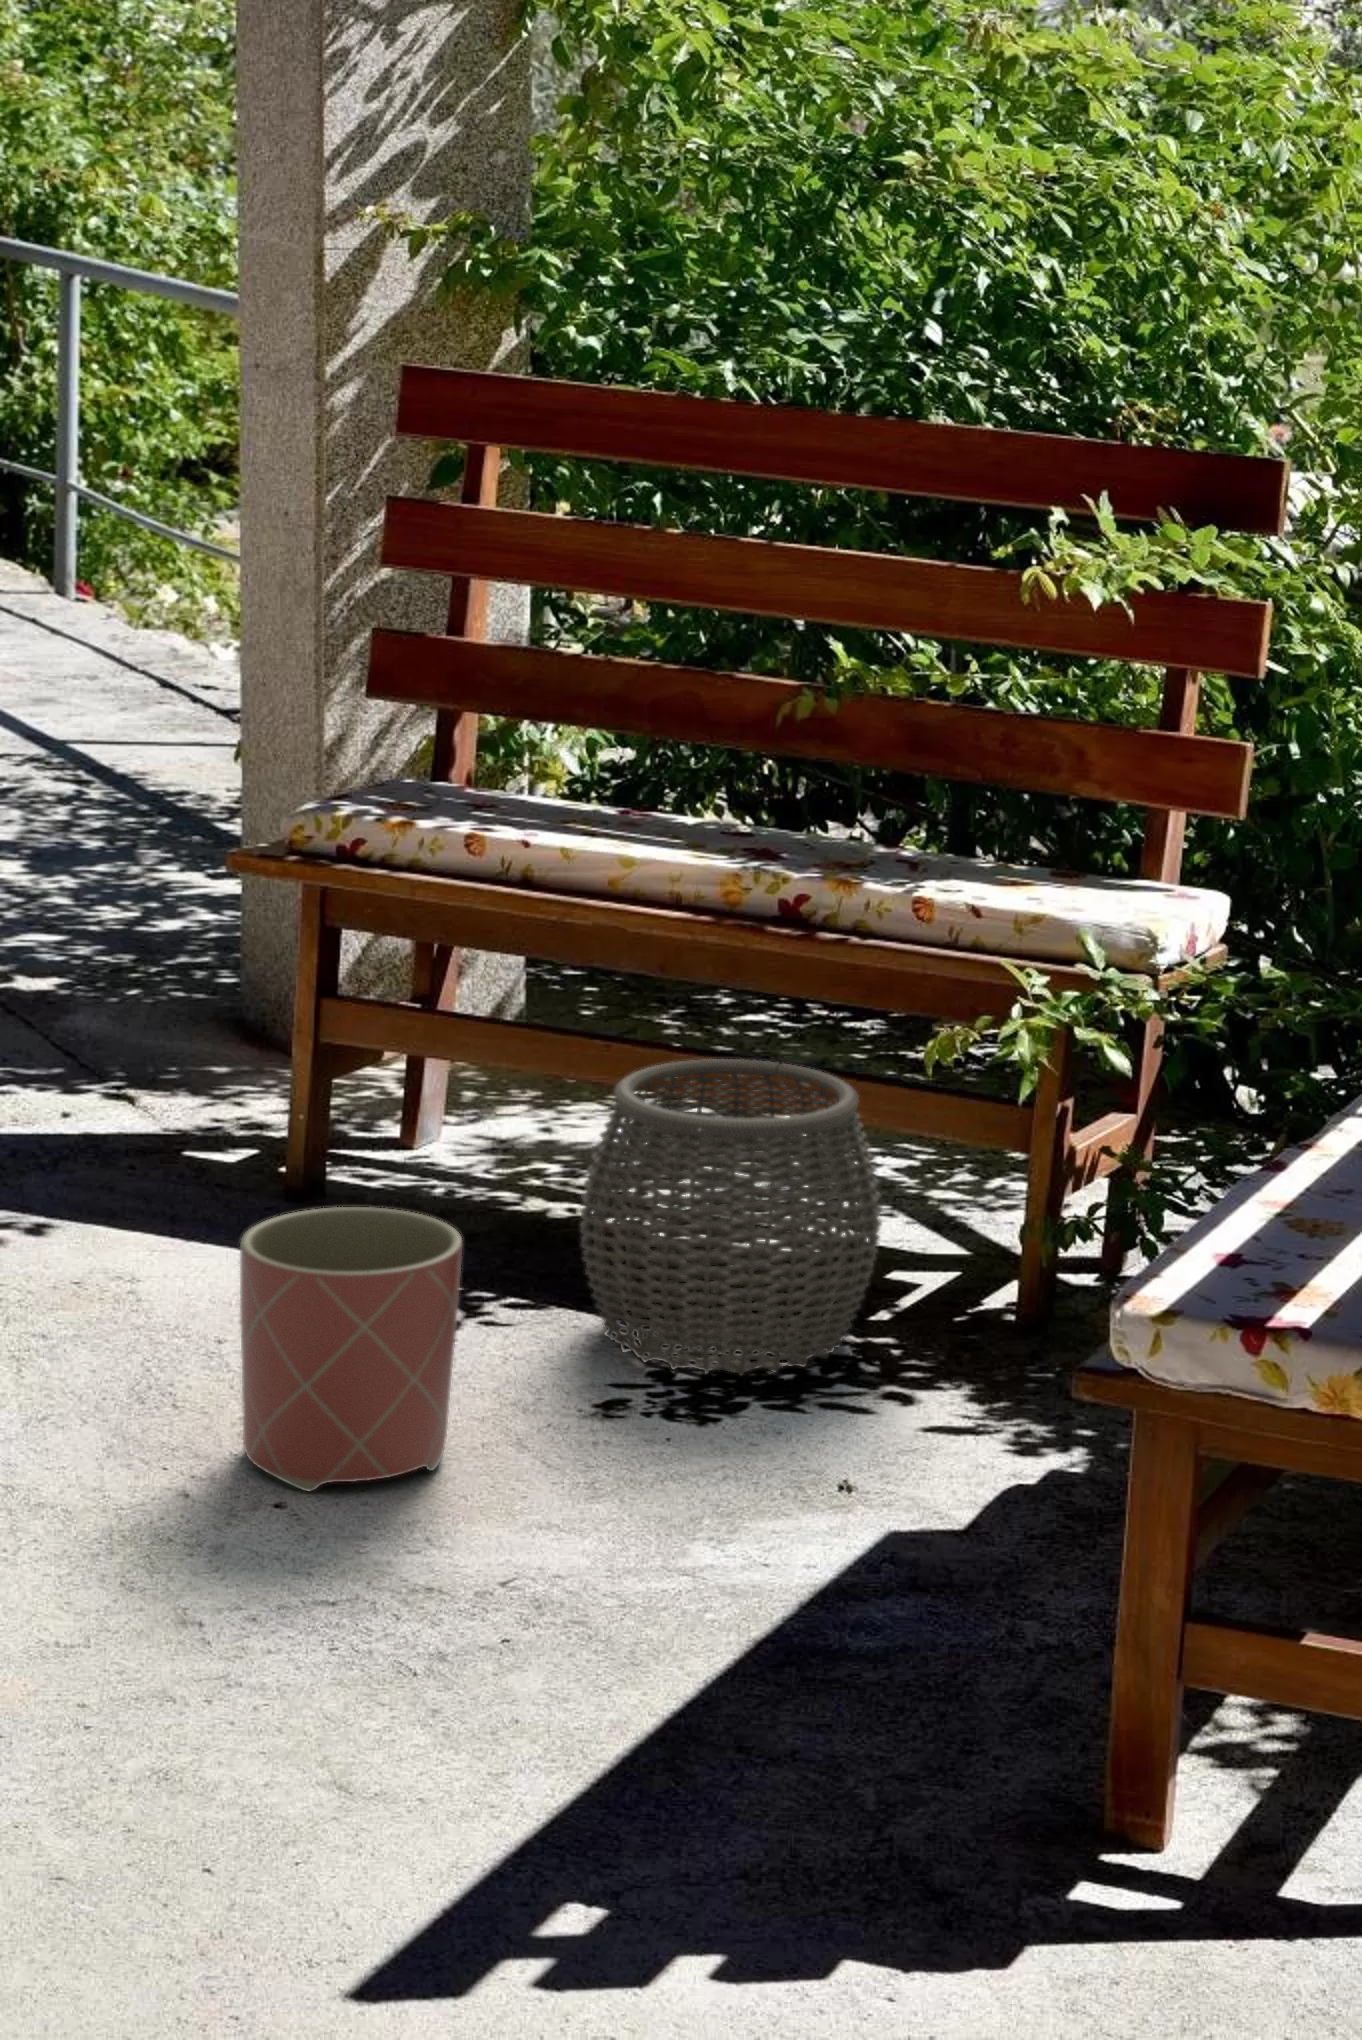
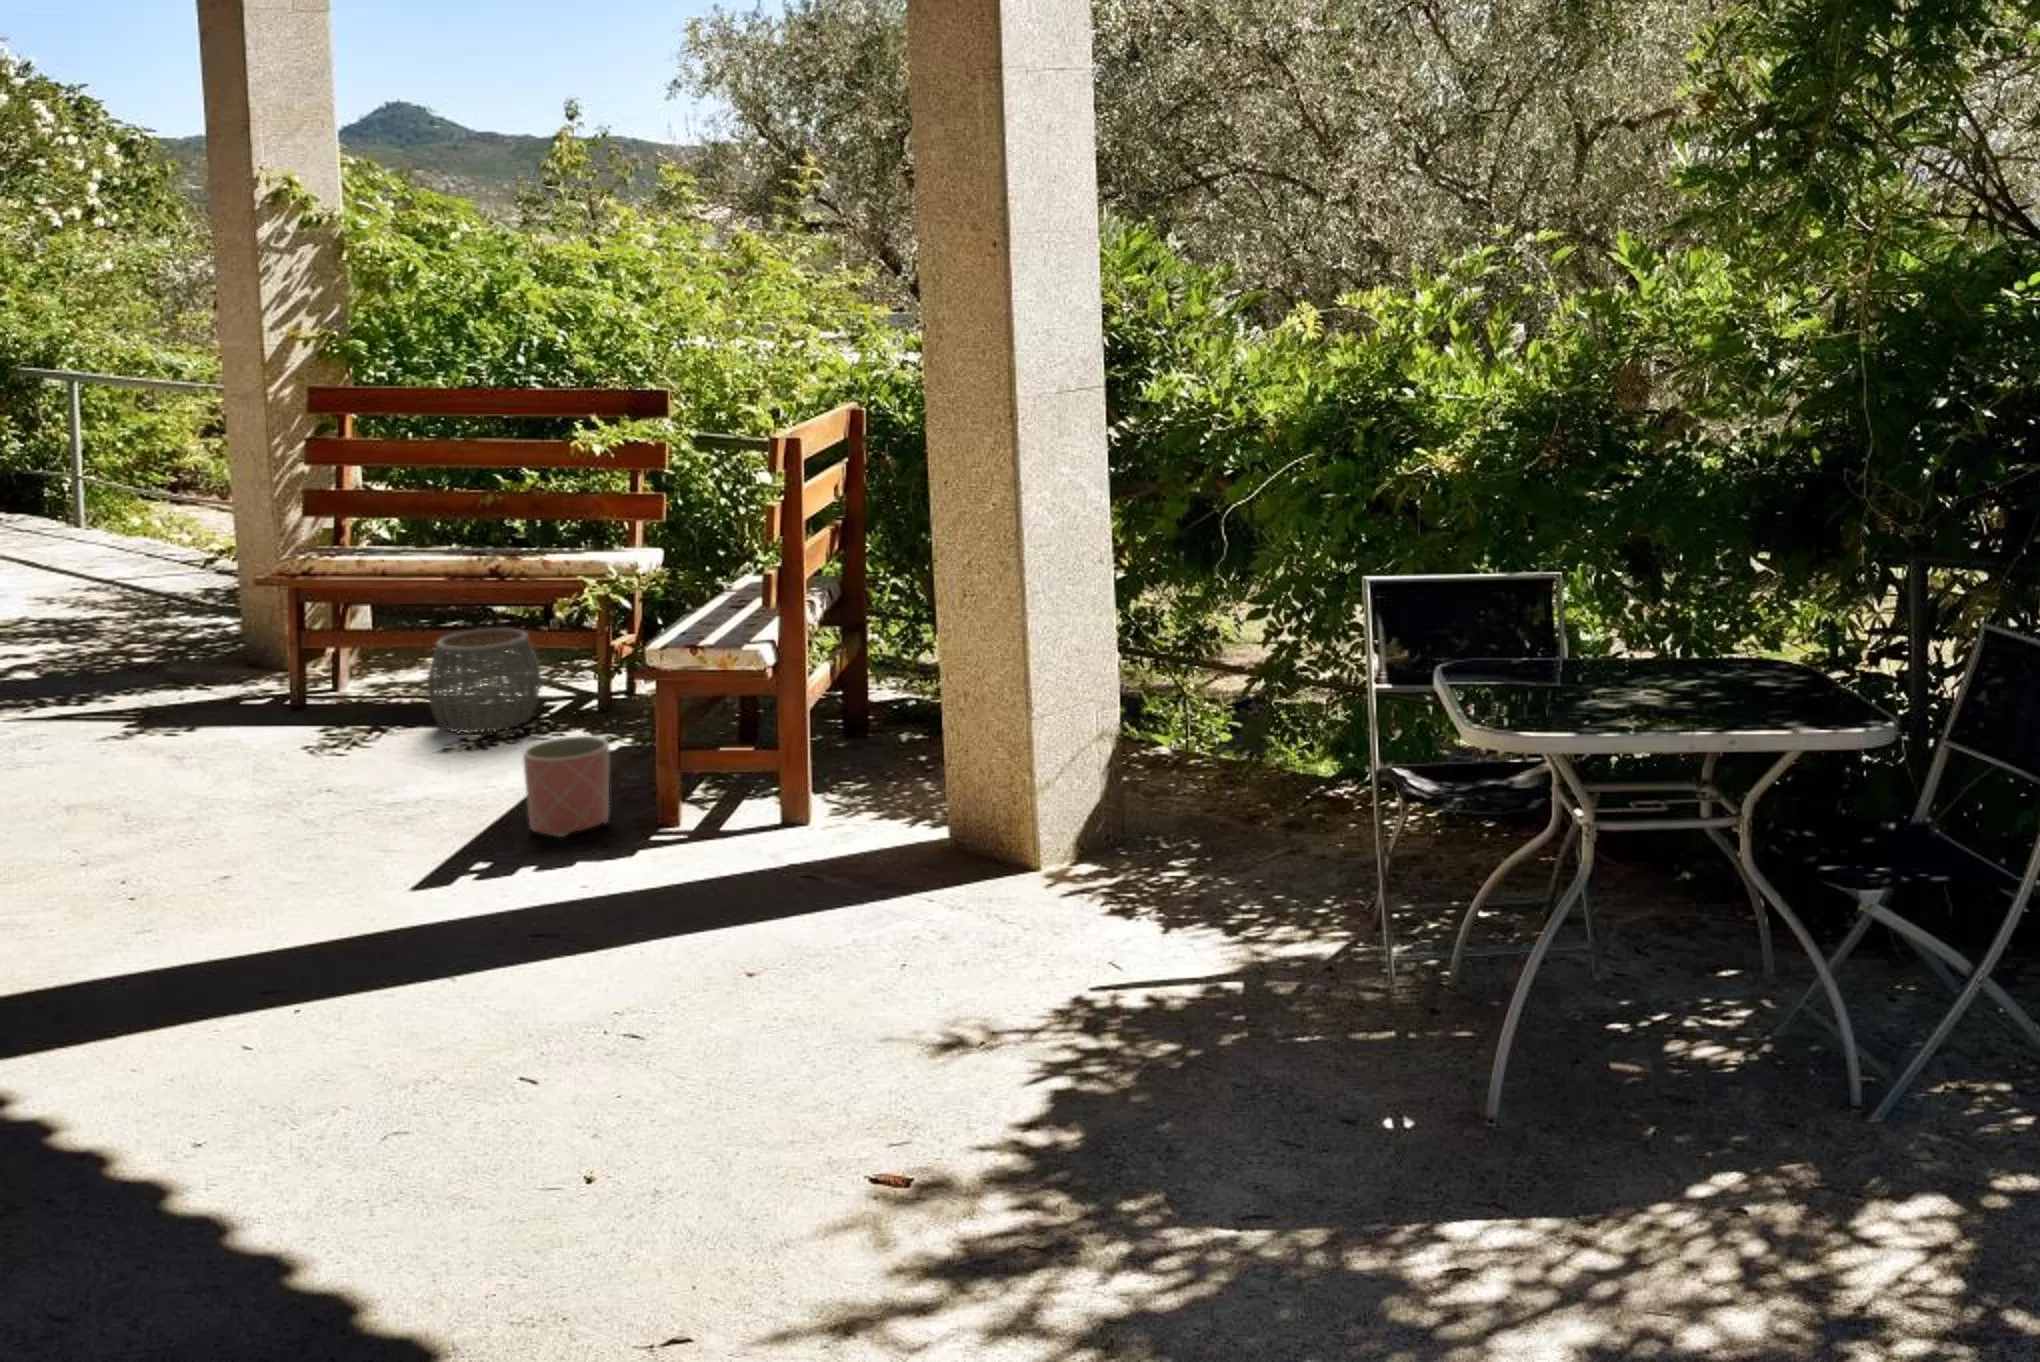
planter: present [240,1207,462,1491] -> present [523,736,609,837]

